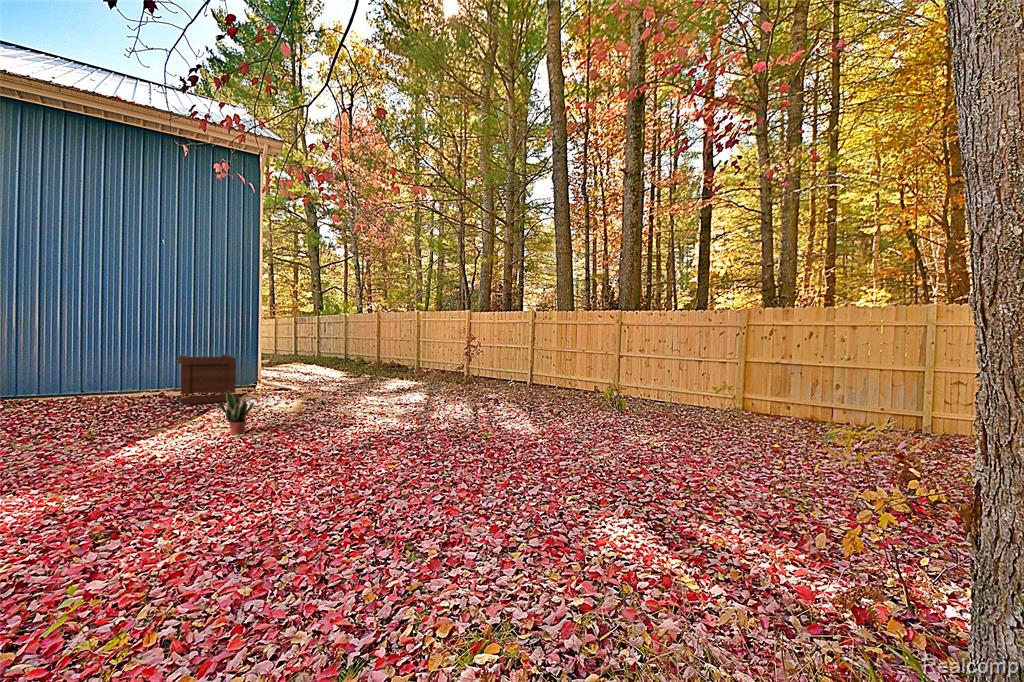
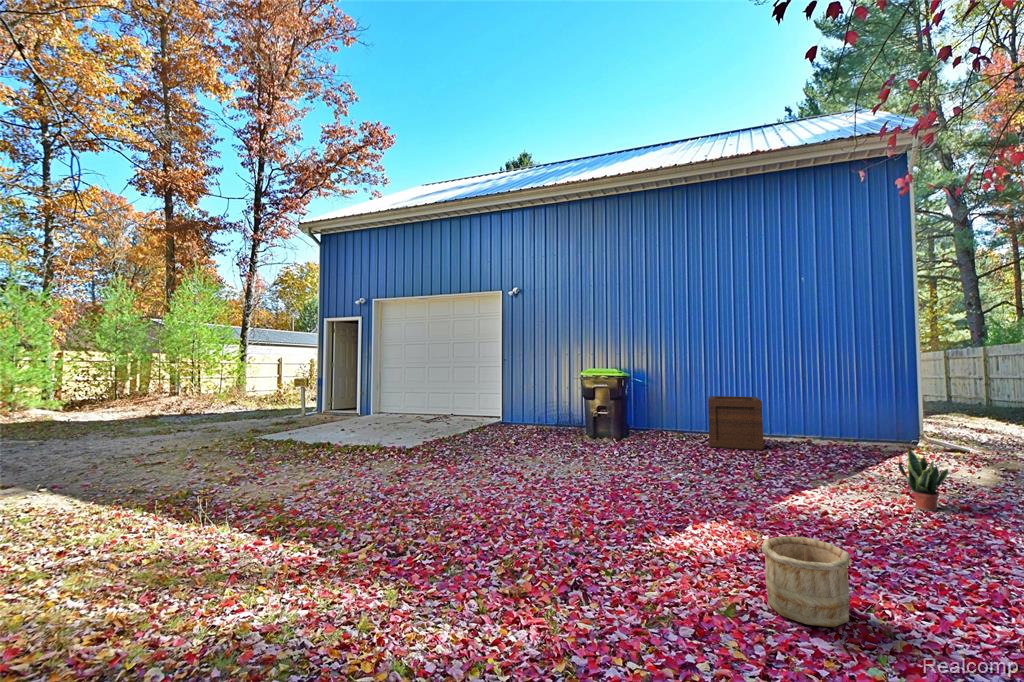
wooden crate: present [177,355,236,405] -> present [708,396,763,450]
wooden bucket: none [44,471,136,546] -> present [762,536,849,627]

